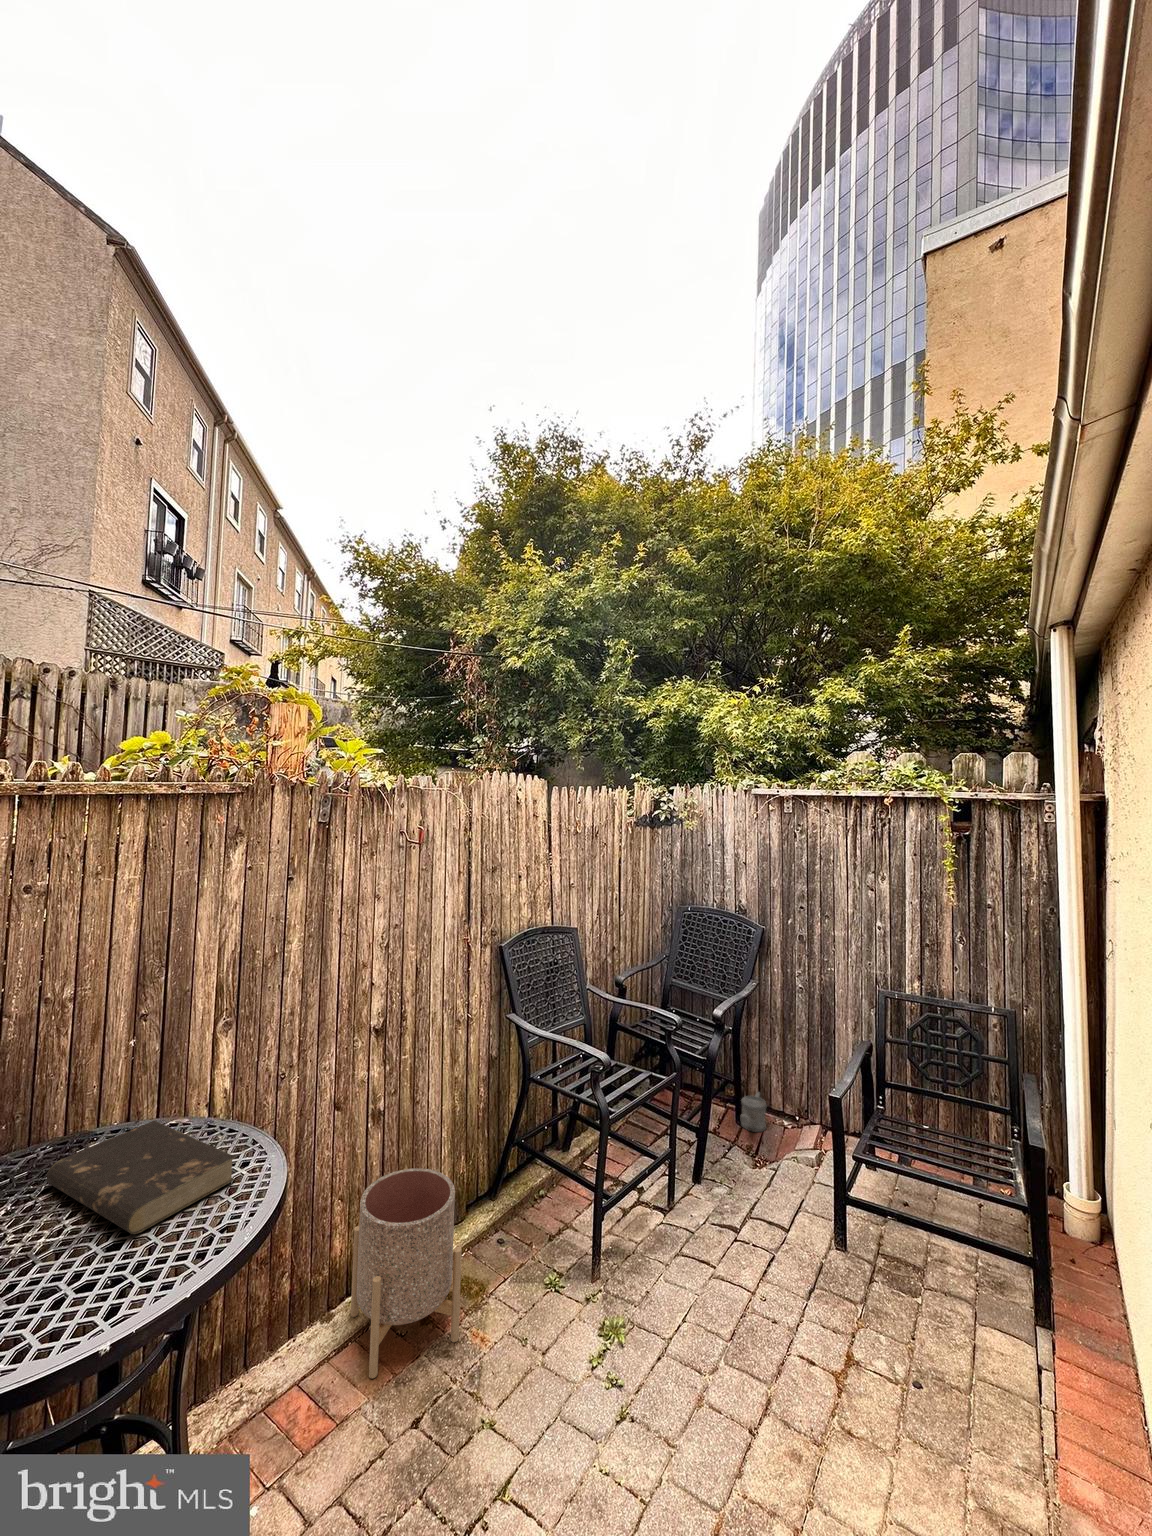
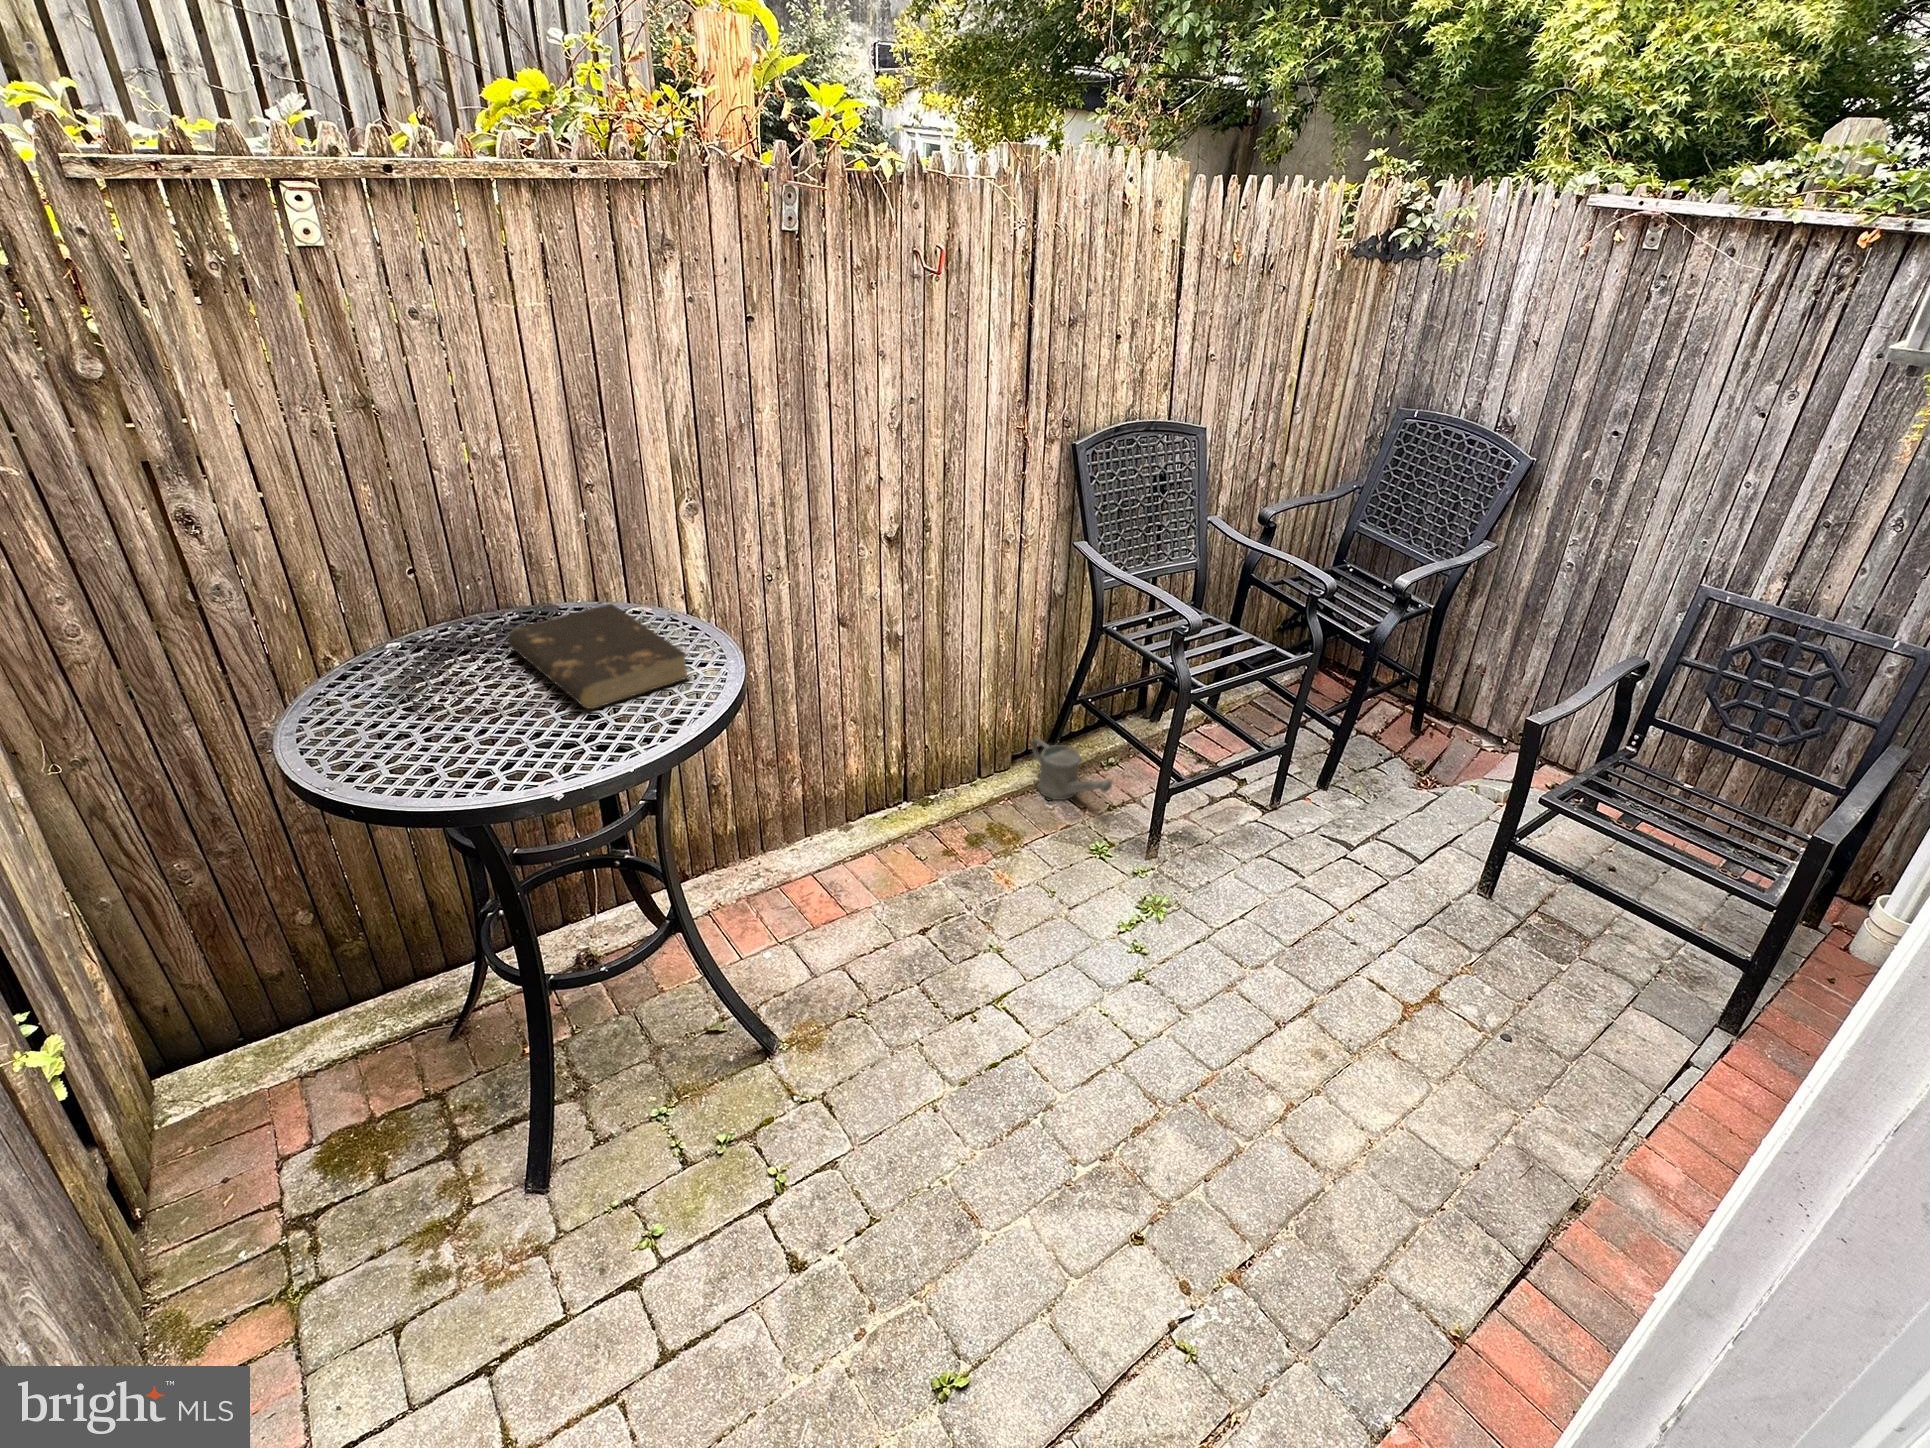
watering can: present [741,1092,767,1132] -> present [1032,738,1112,800]
planter: present [351,1168,462,1378] -> none [866,703,981,890]

